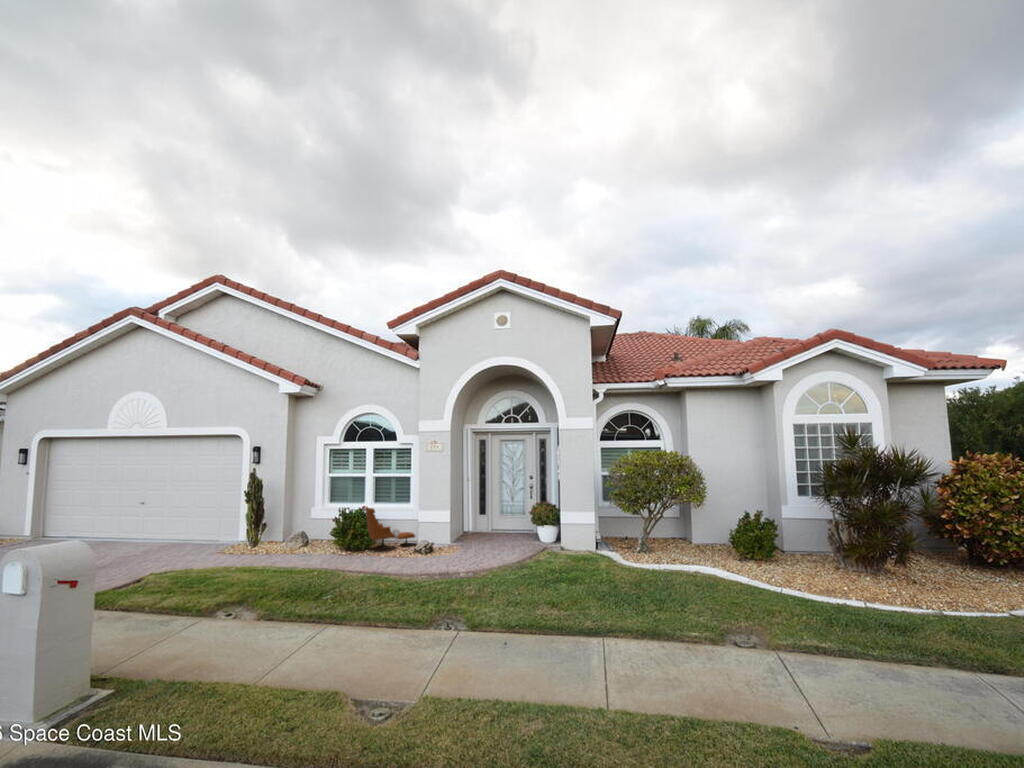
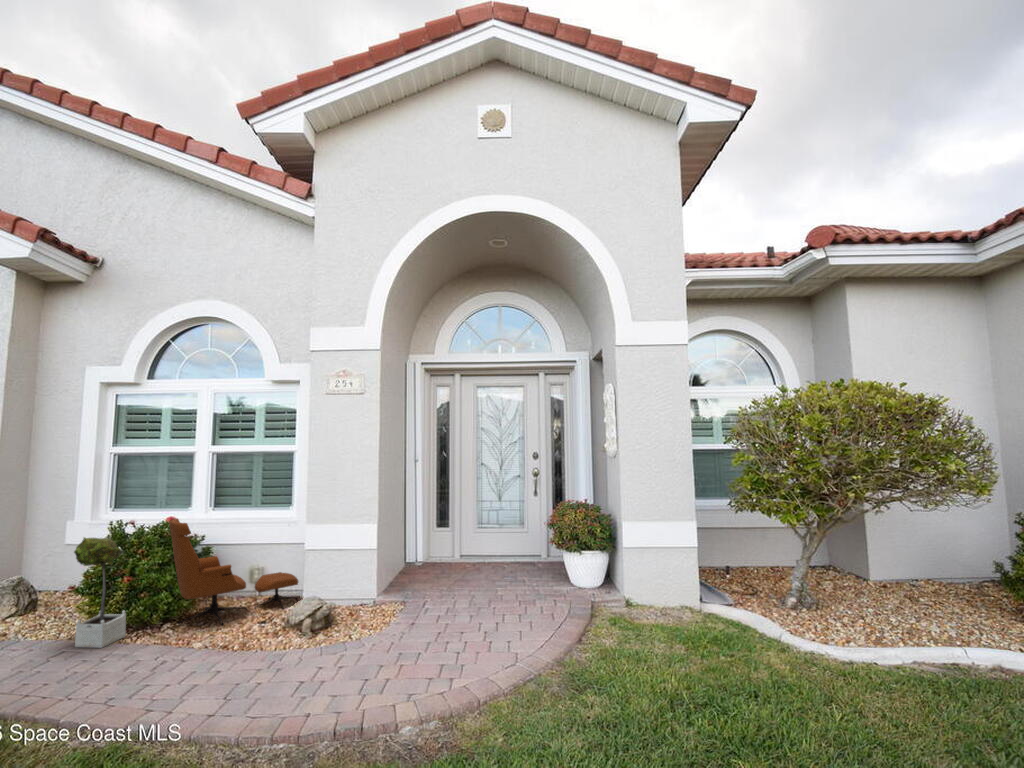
potted tree: none [335,513,352,556] -> present [74,538,126,648]

